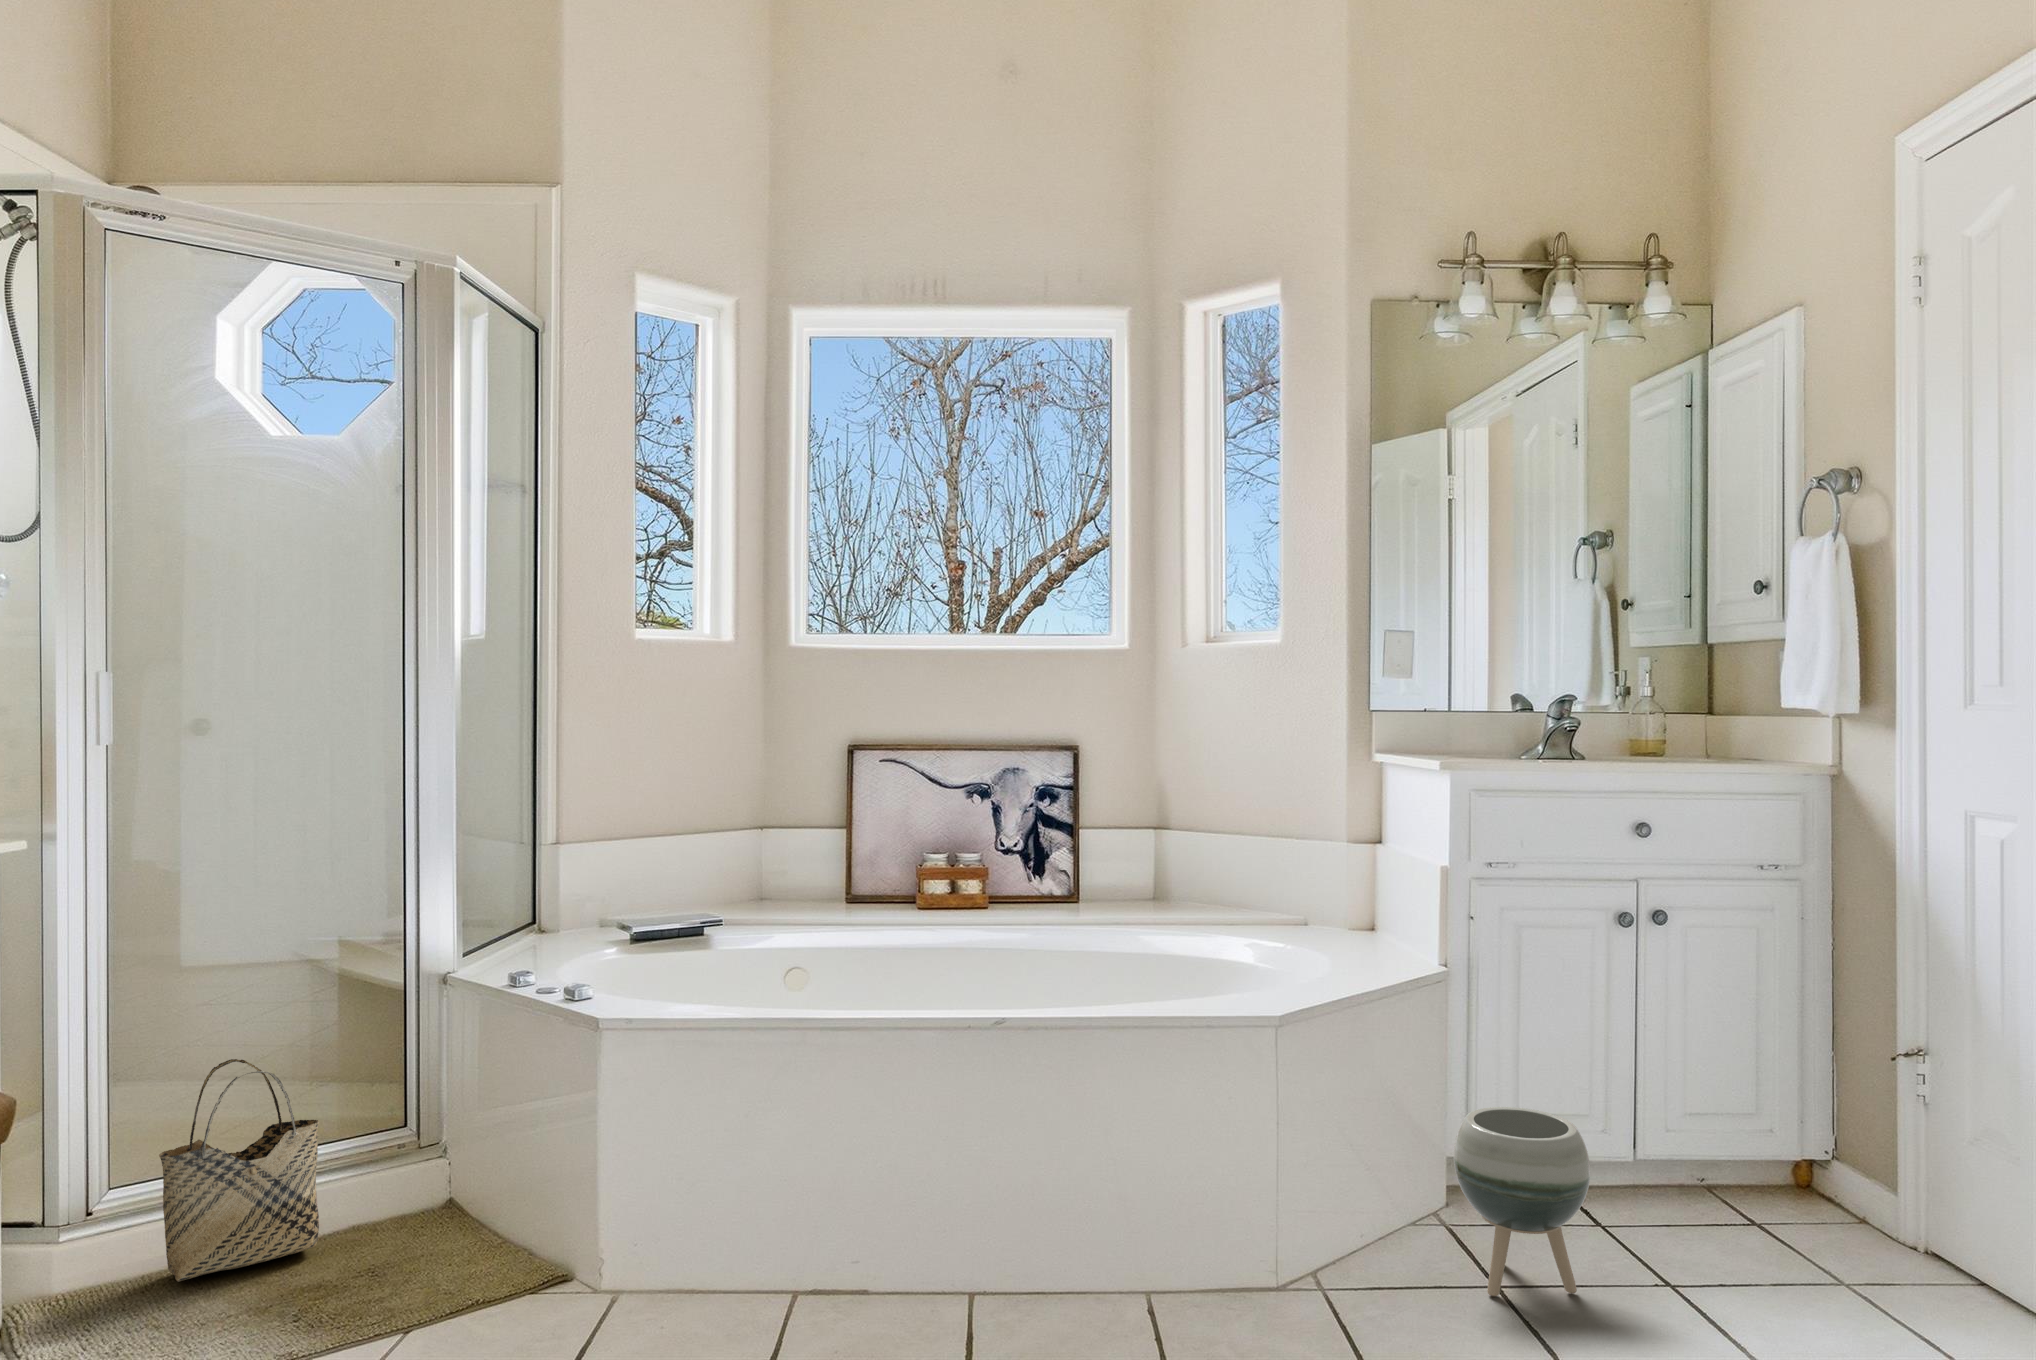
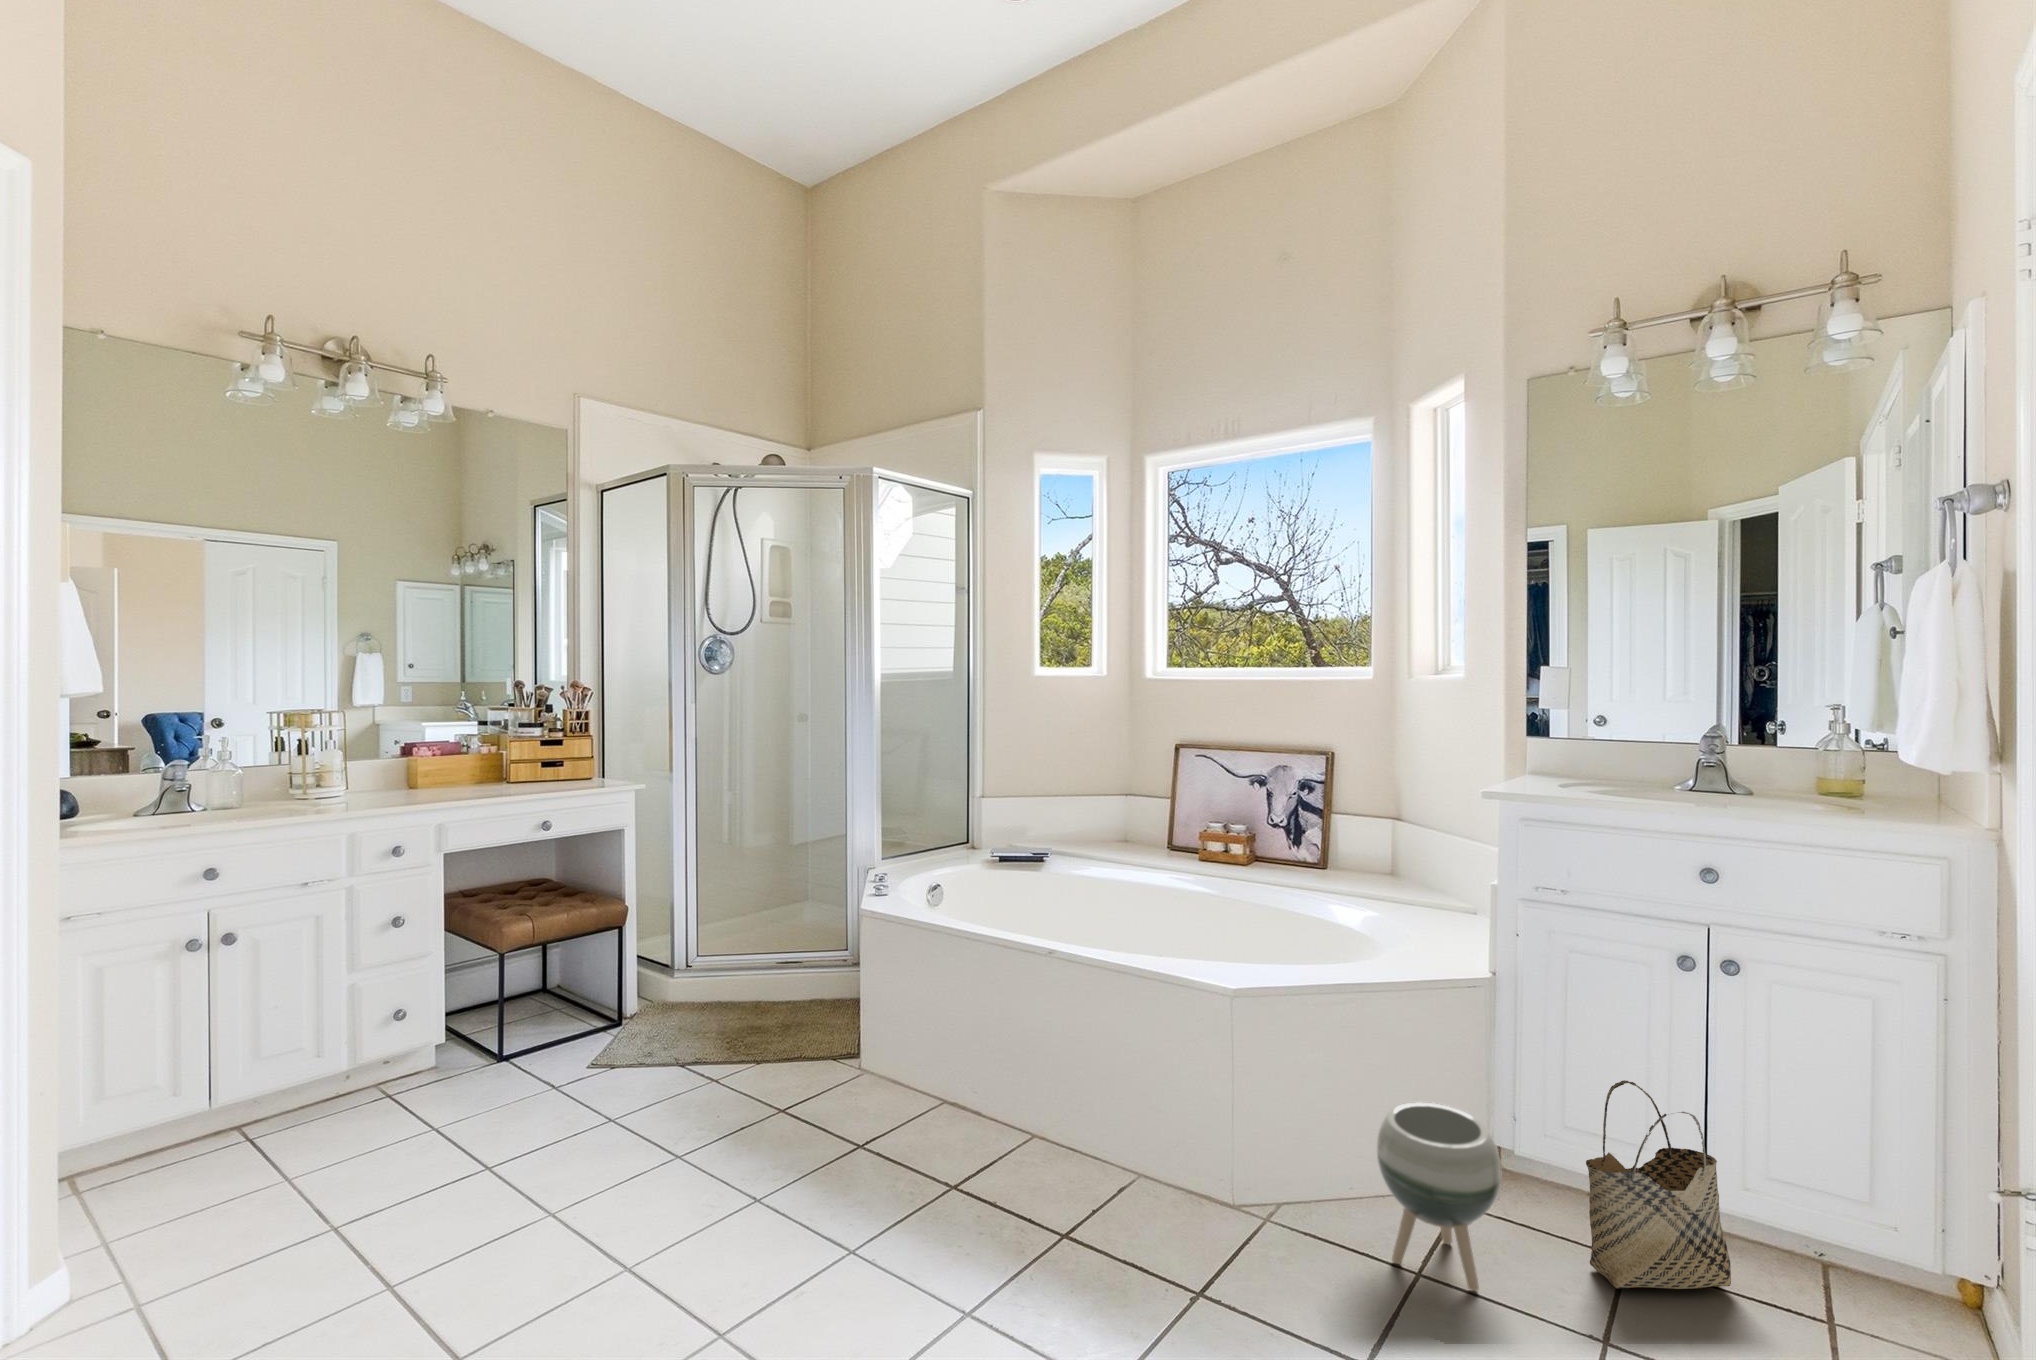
woven basket: present [159,1059,319,1282] -> present [1586,1080,1731,1289]

